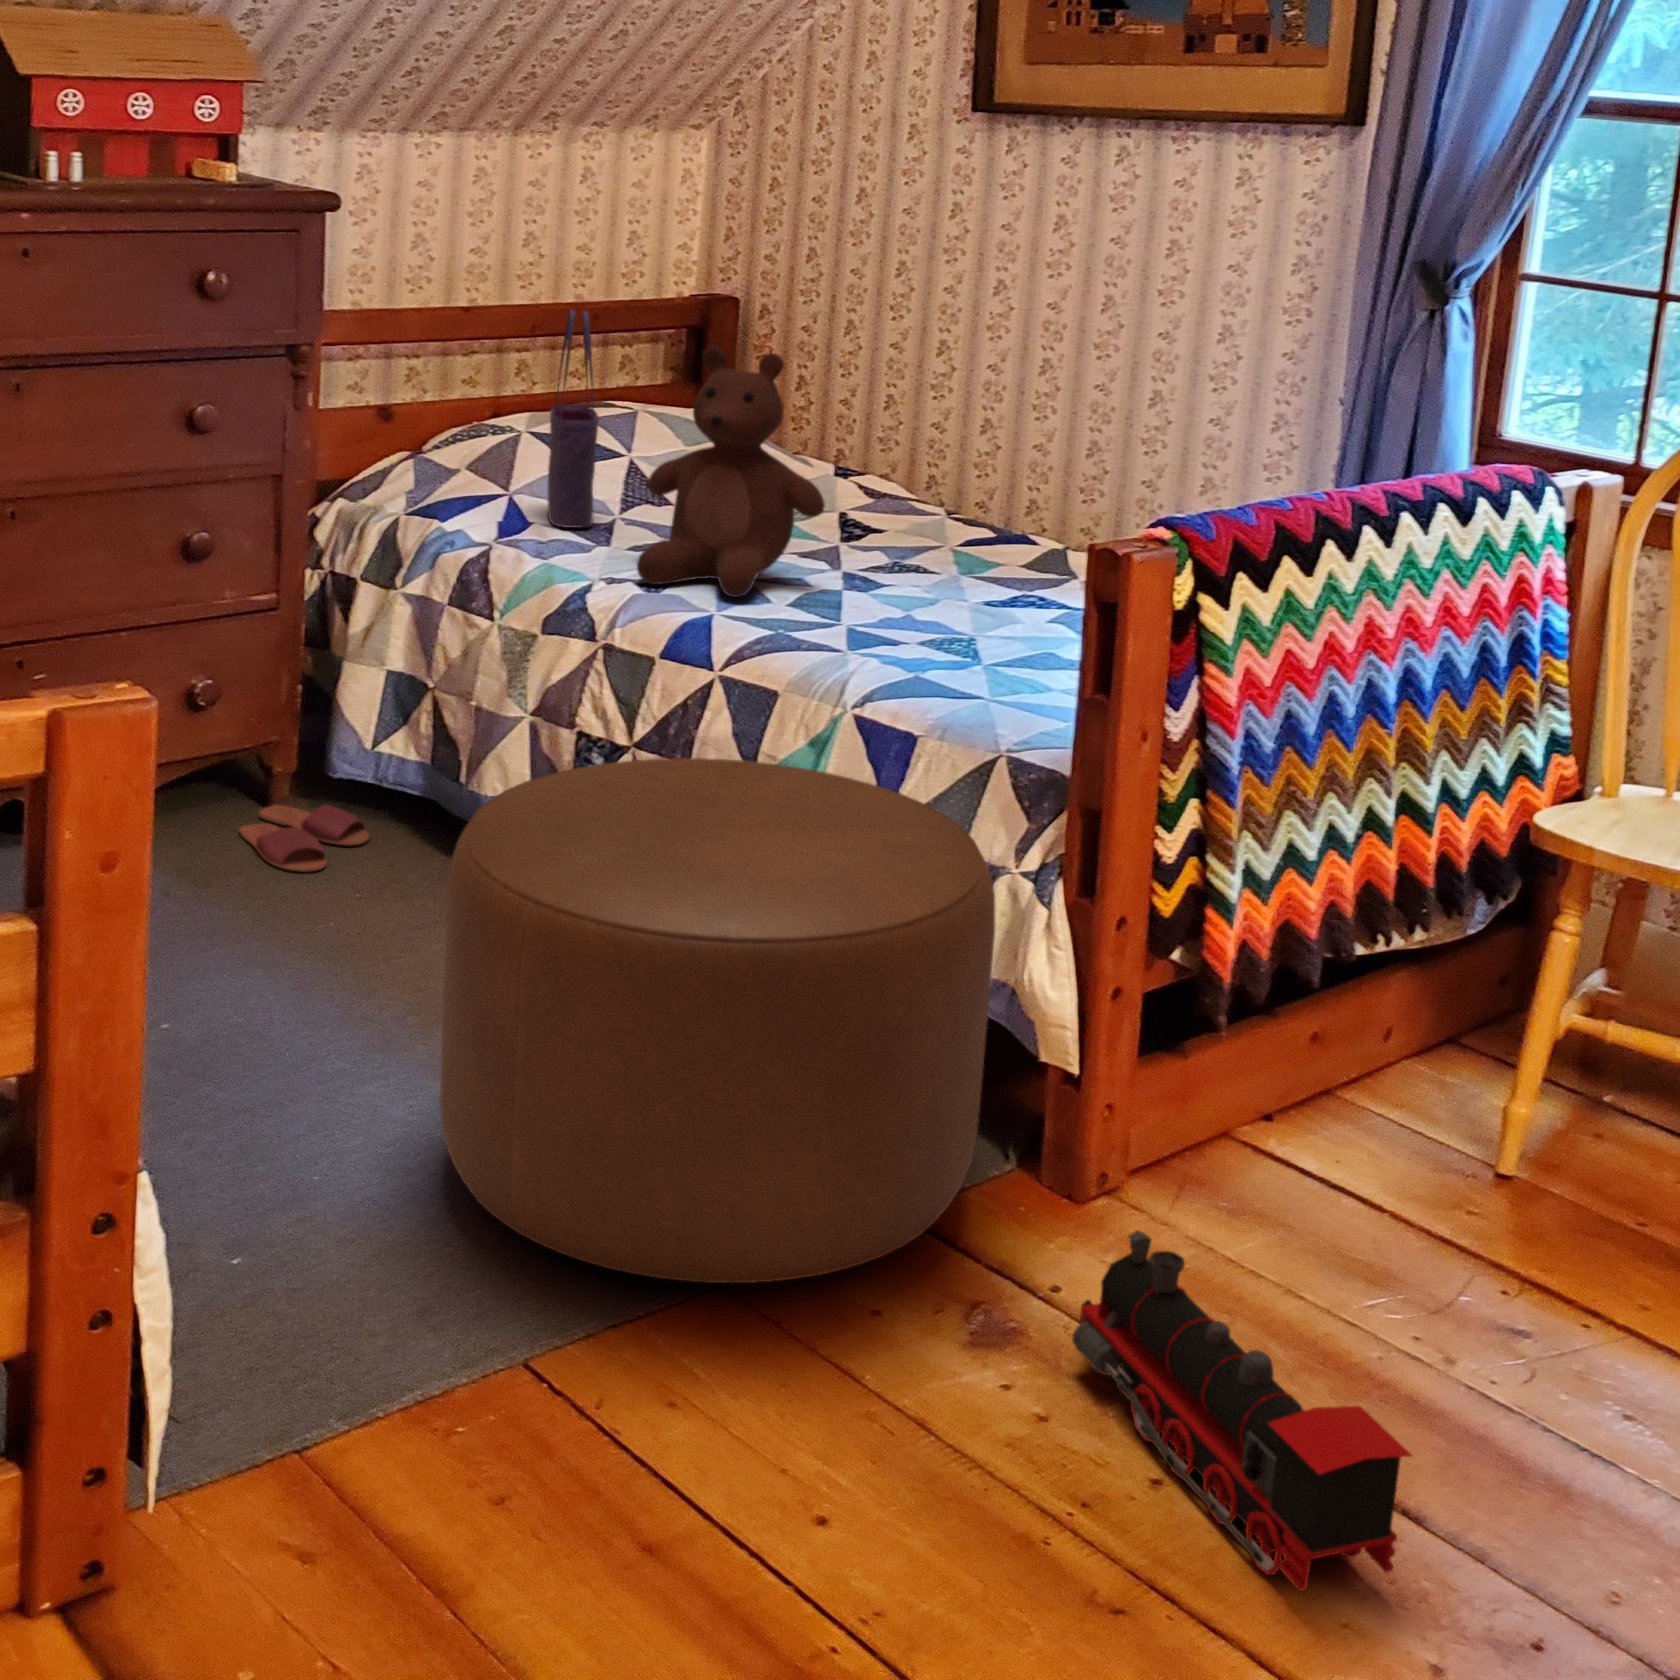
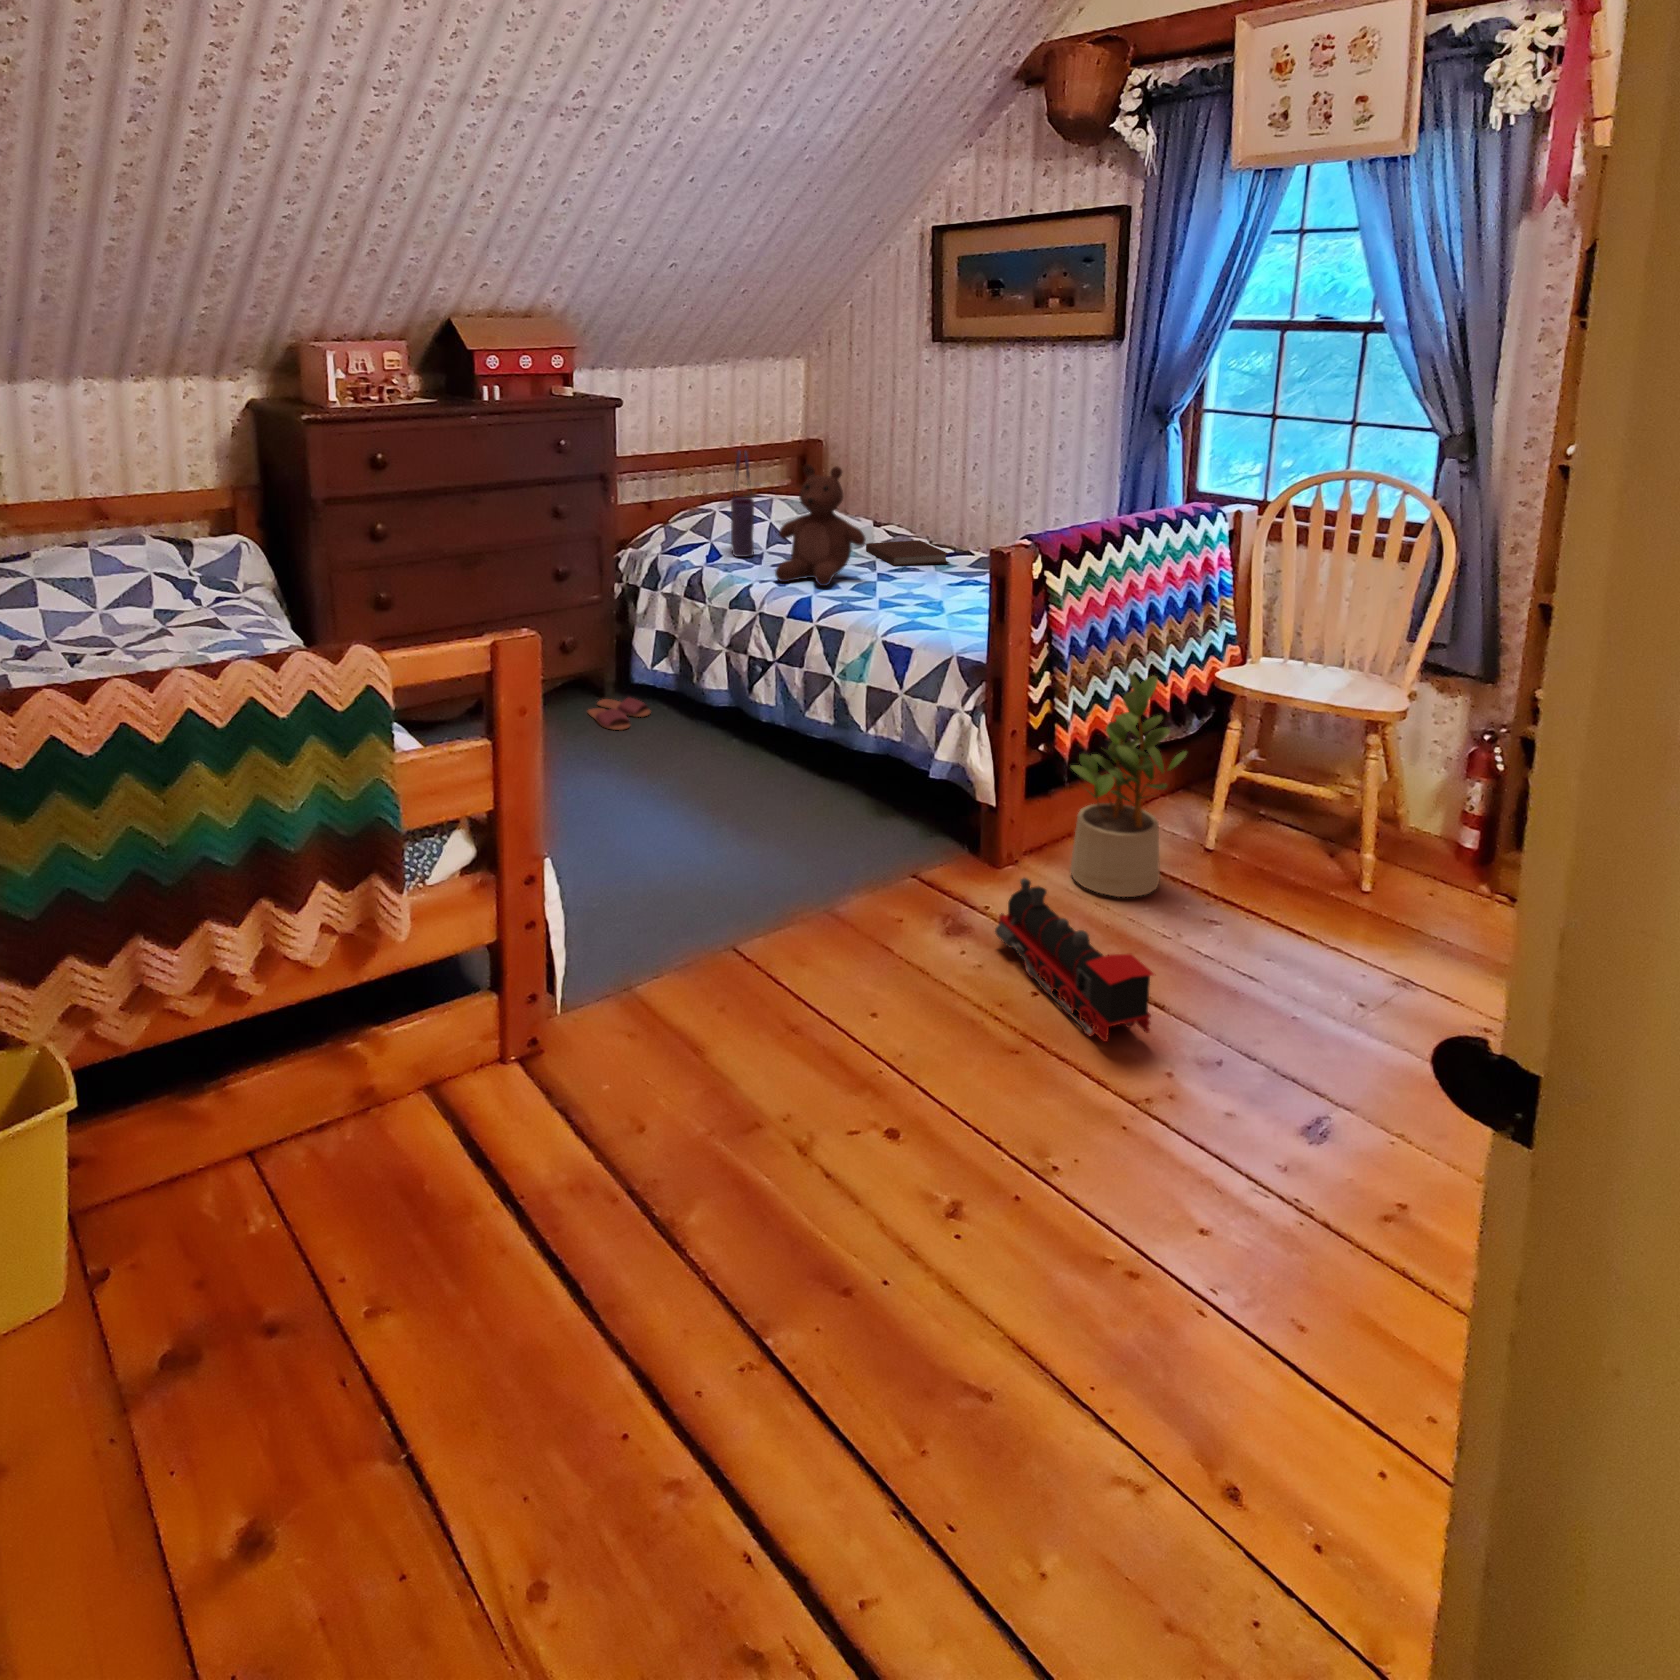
notebook: none [820,509,991,561] -> present [866,540,949,566]
ottoman: present [440,758,995,1283] -> none [687,663,951,911]
potted plant: none [1222,810,1476,1269] -> present [1070,672,1187,897]

